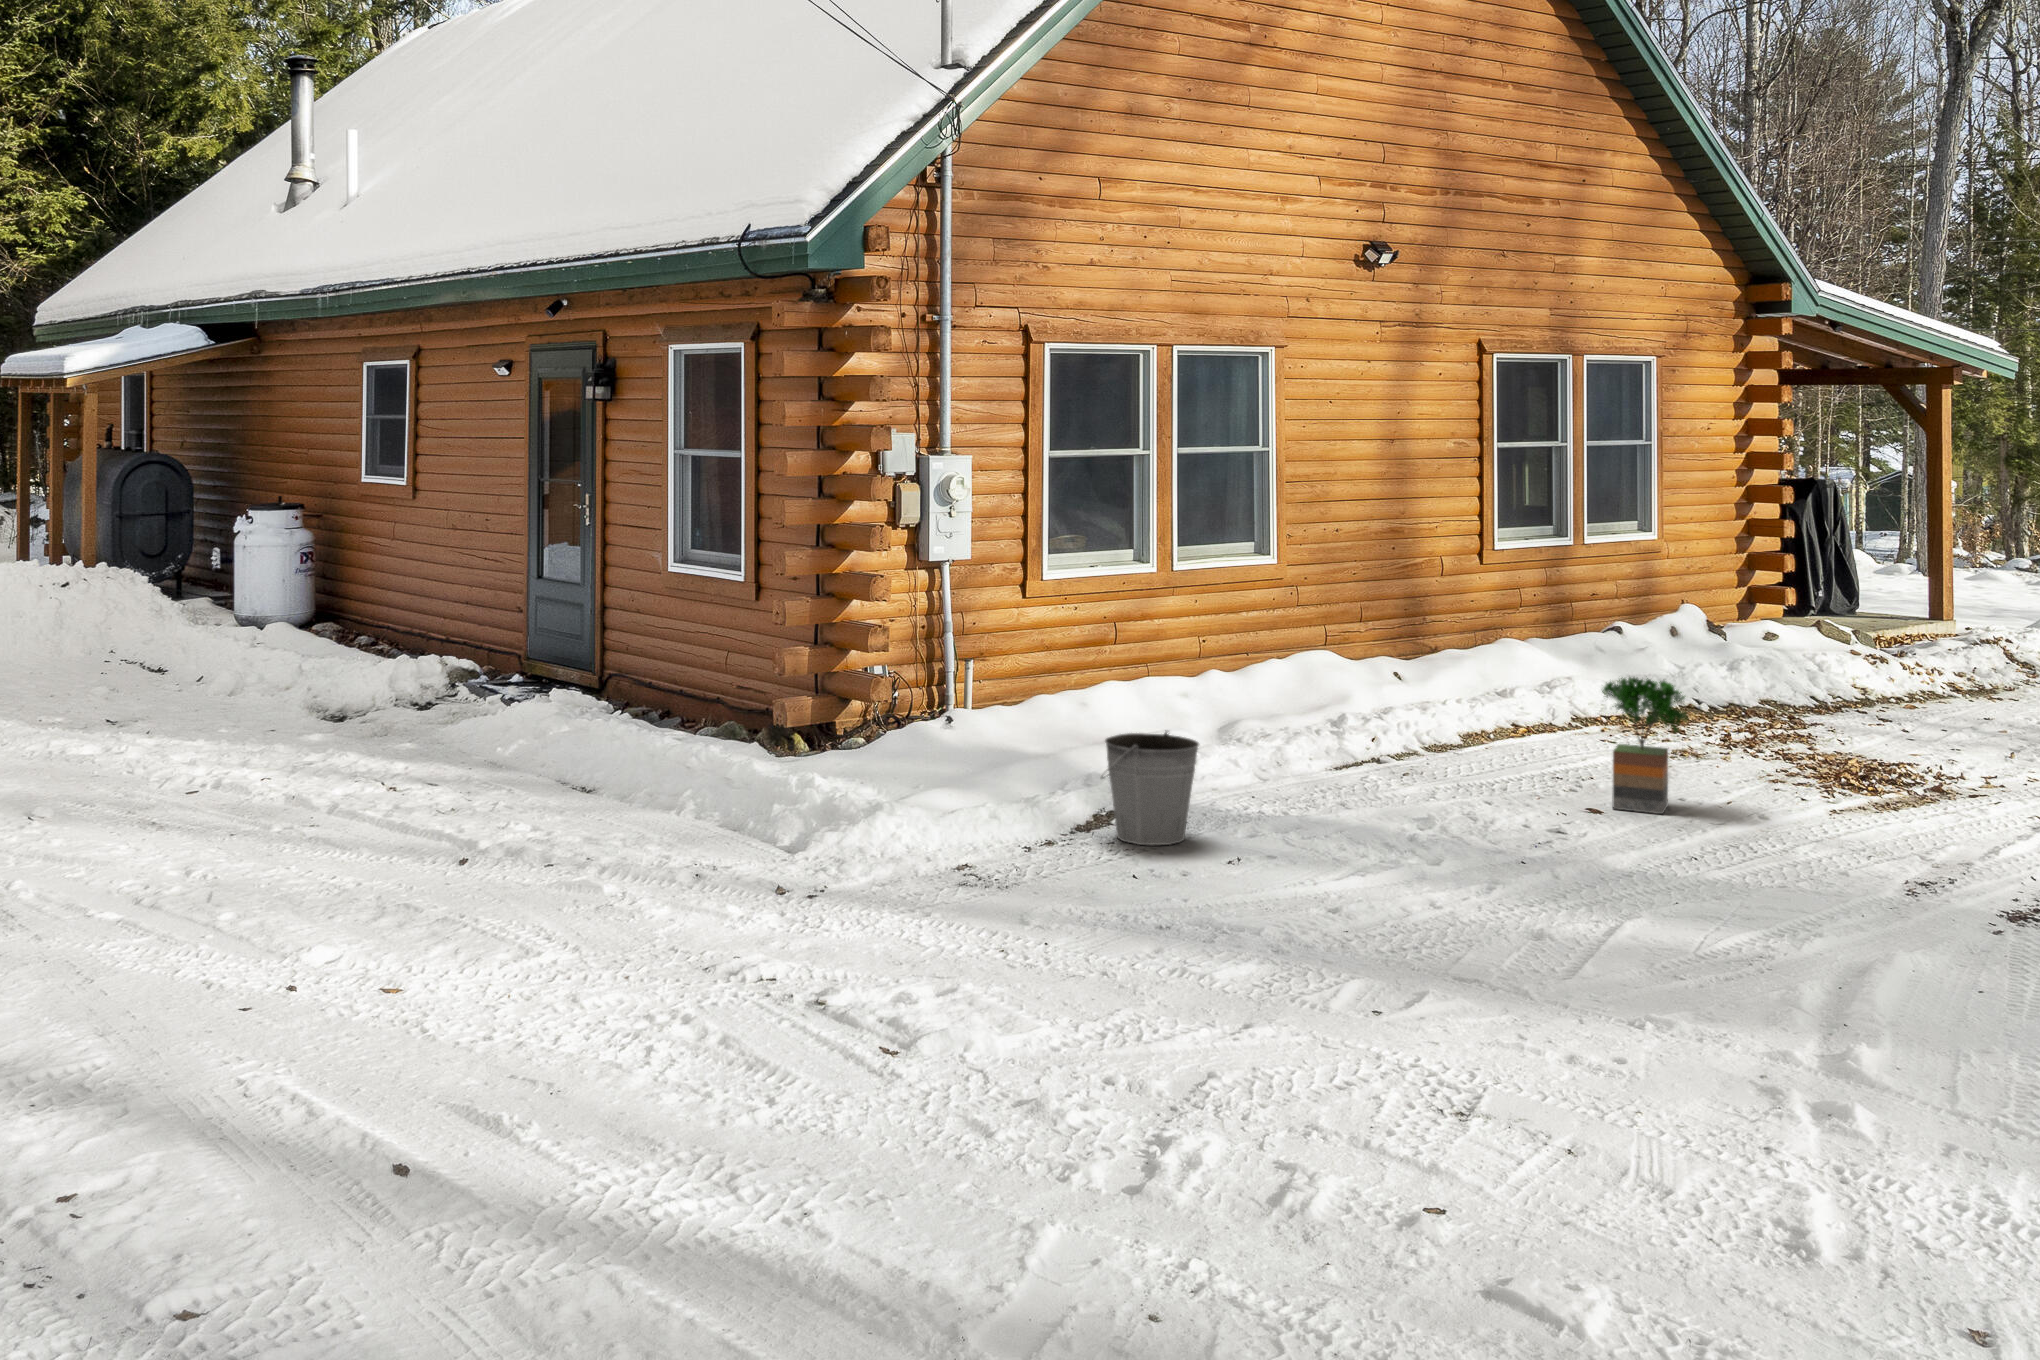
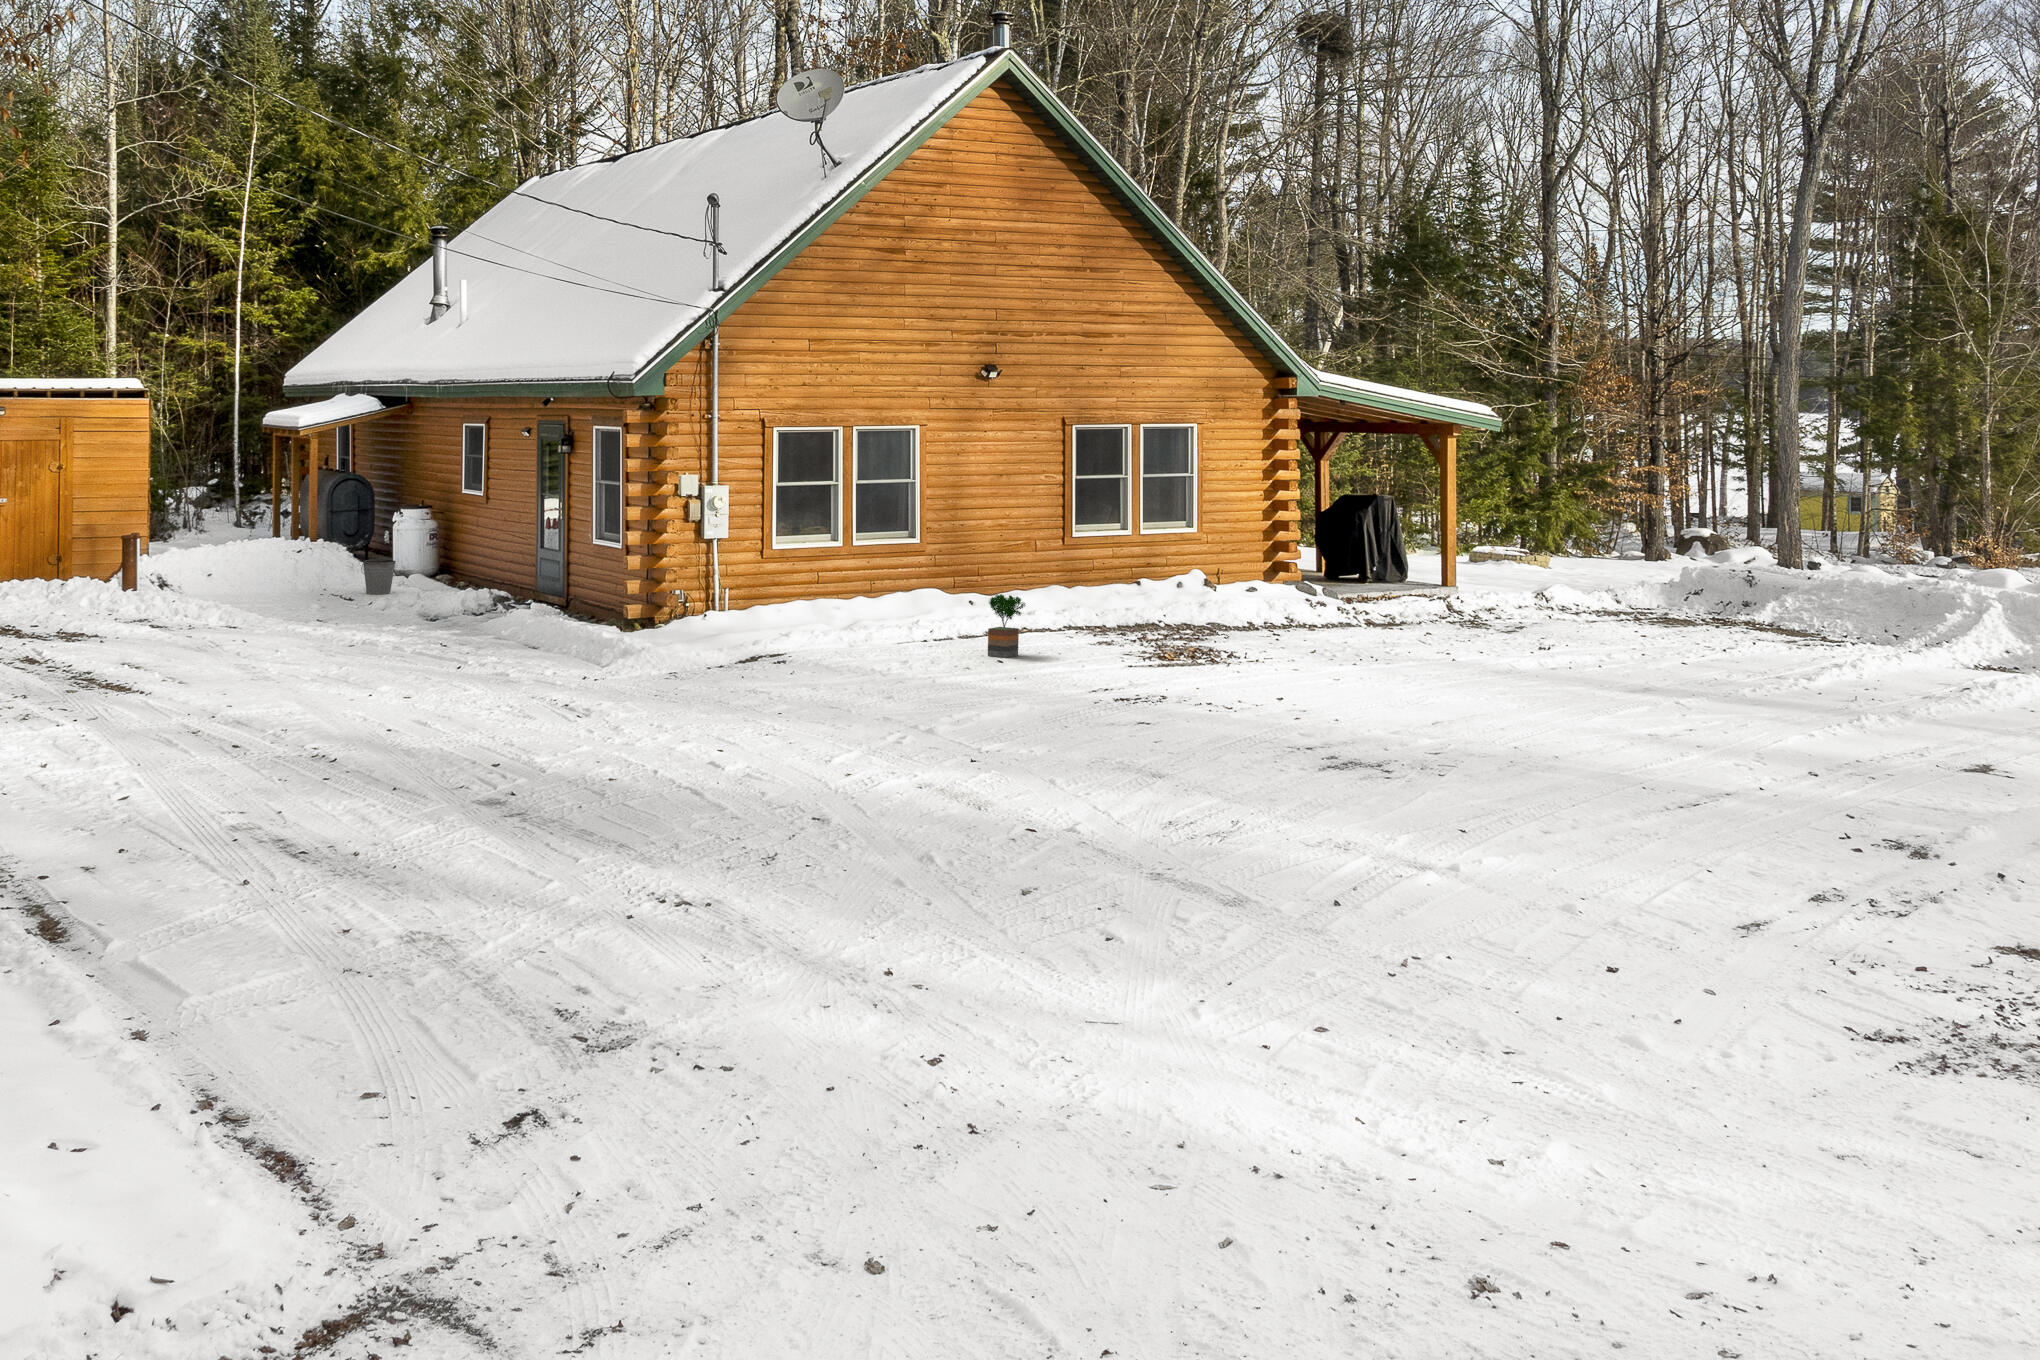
bucket: present [1101,731,1199,845] -> present [362,559,396,594]

